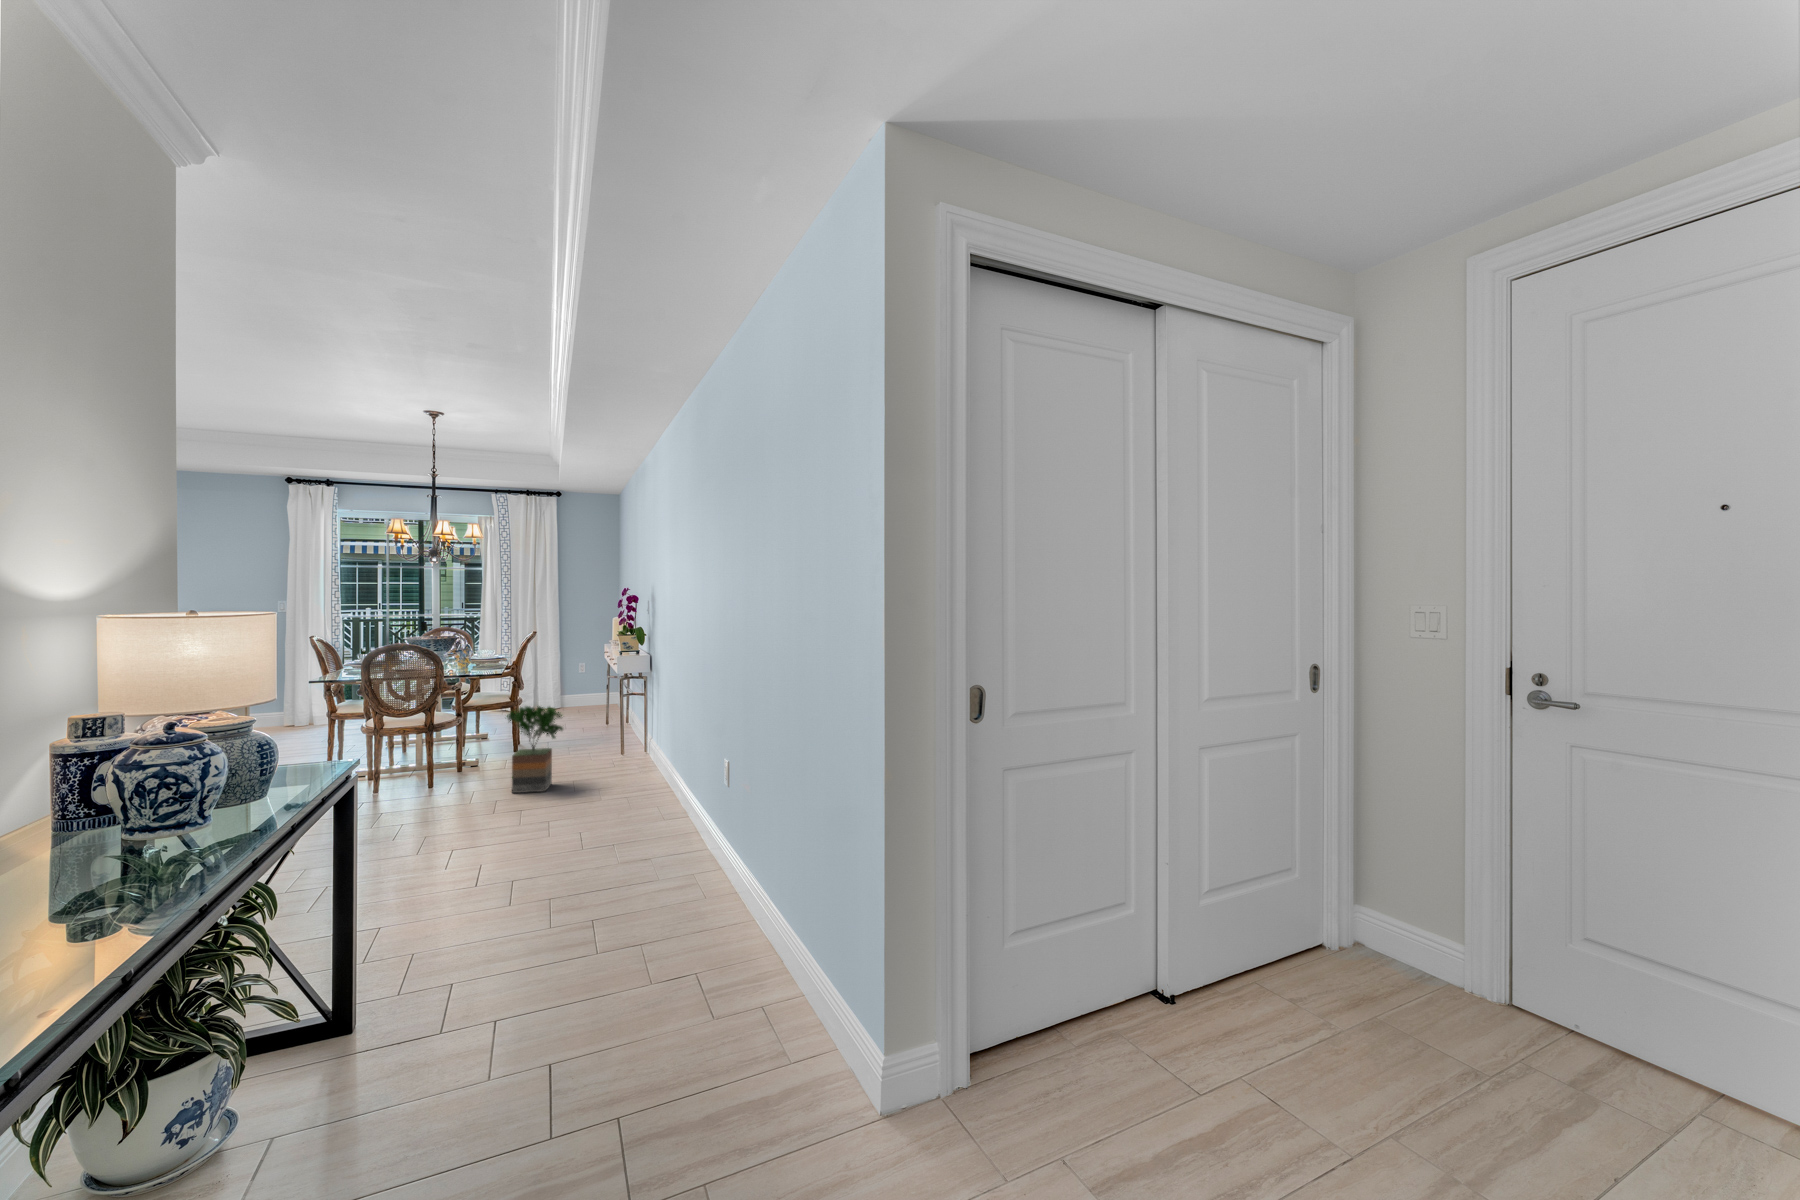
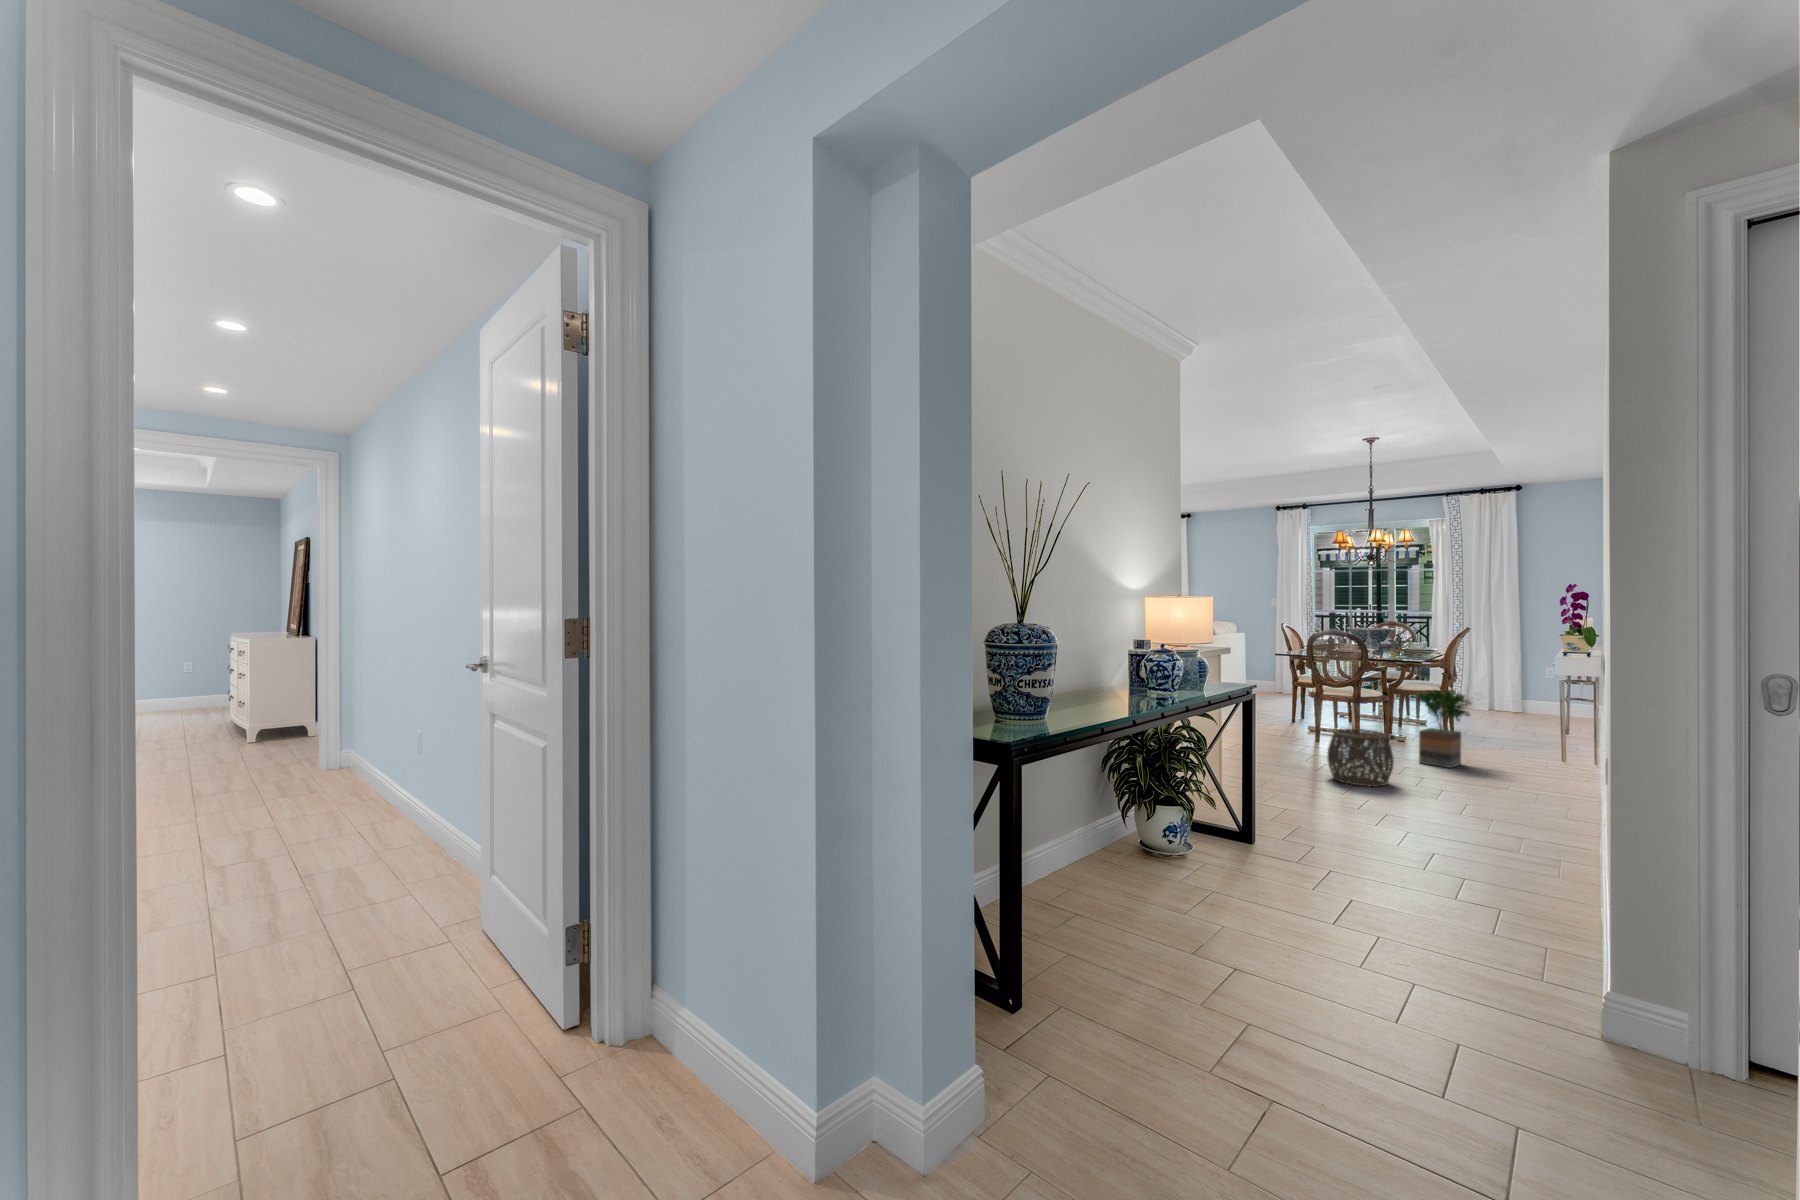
woven basket: none [417,771,504,852] -> present [1327,729,1394,787]

